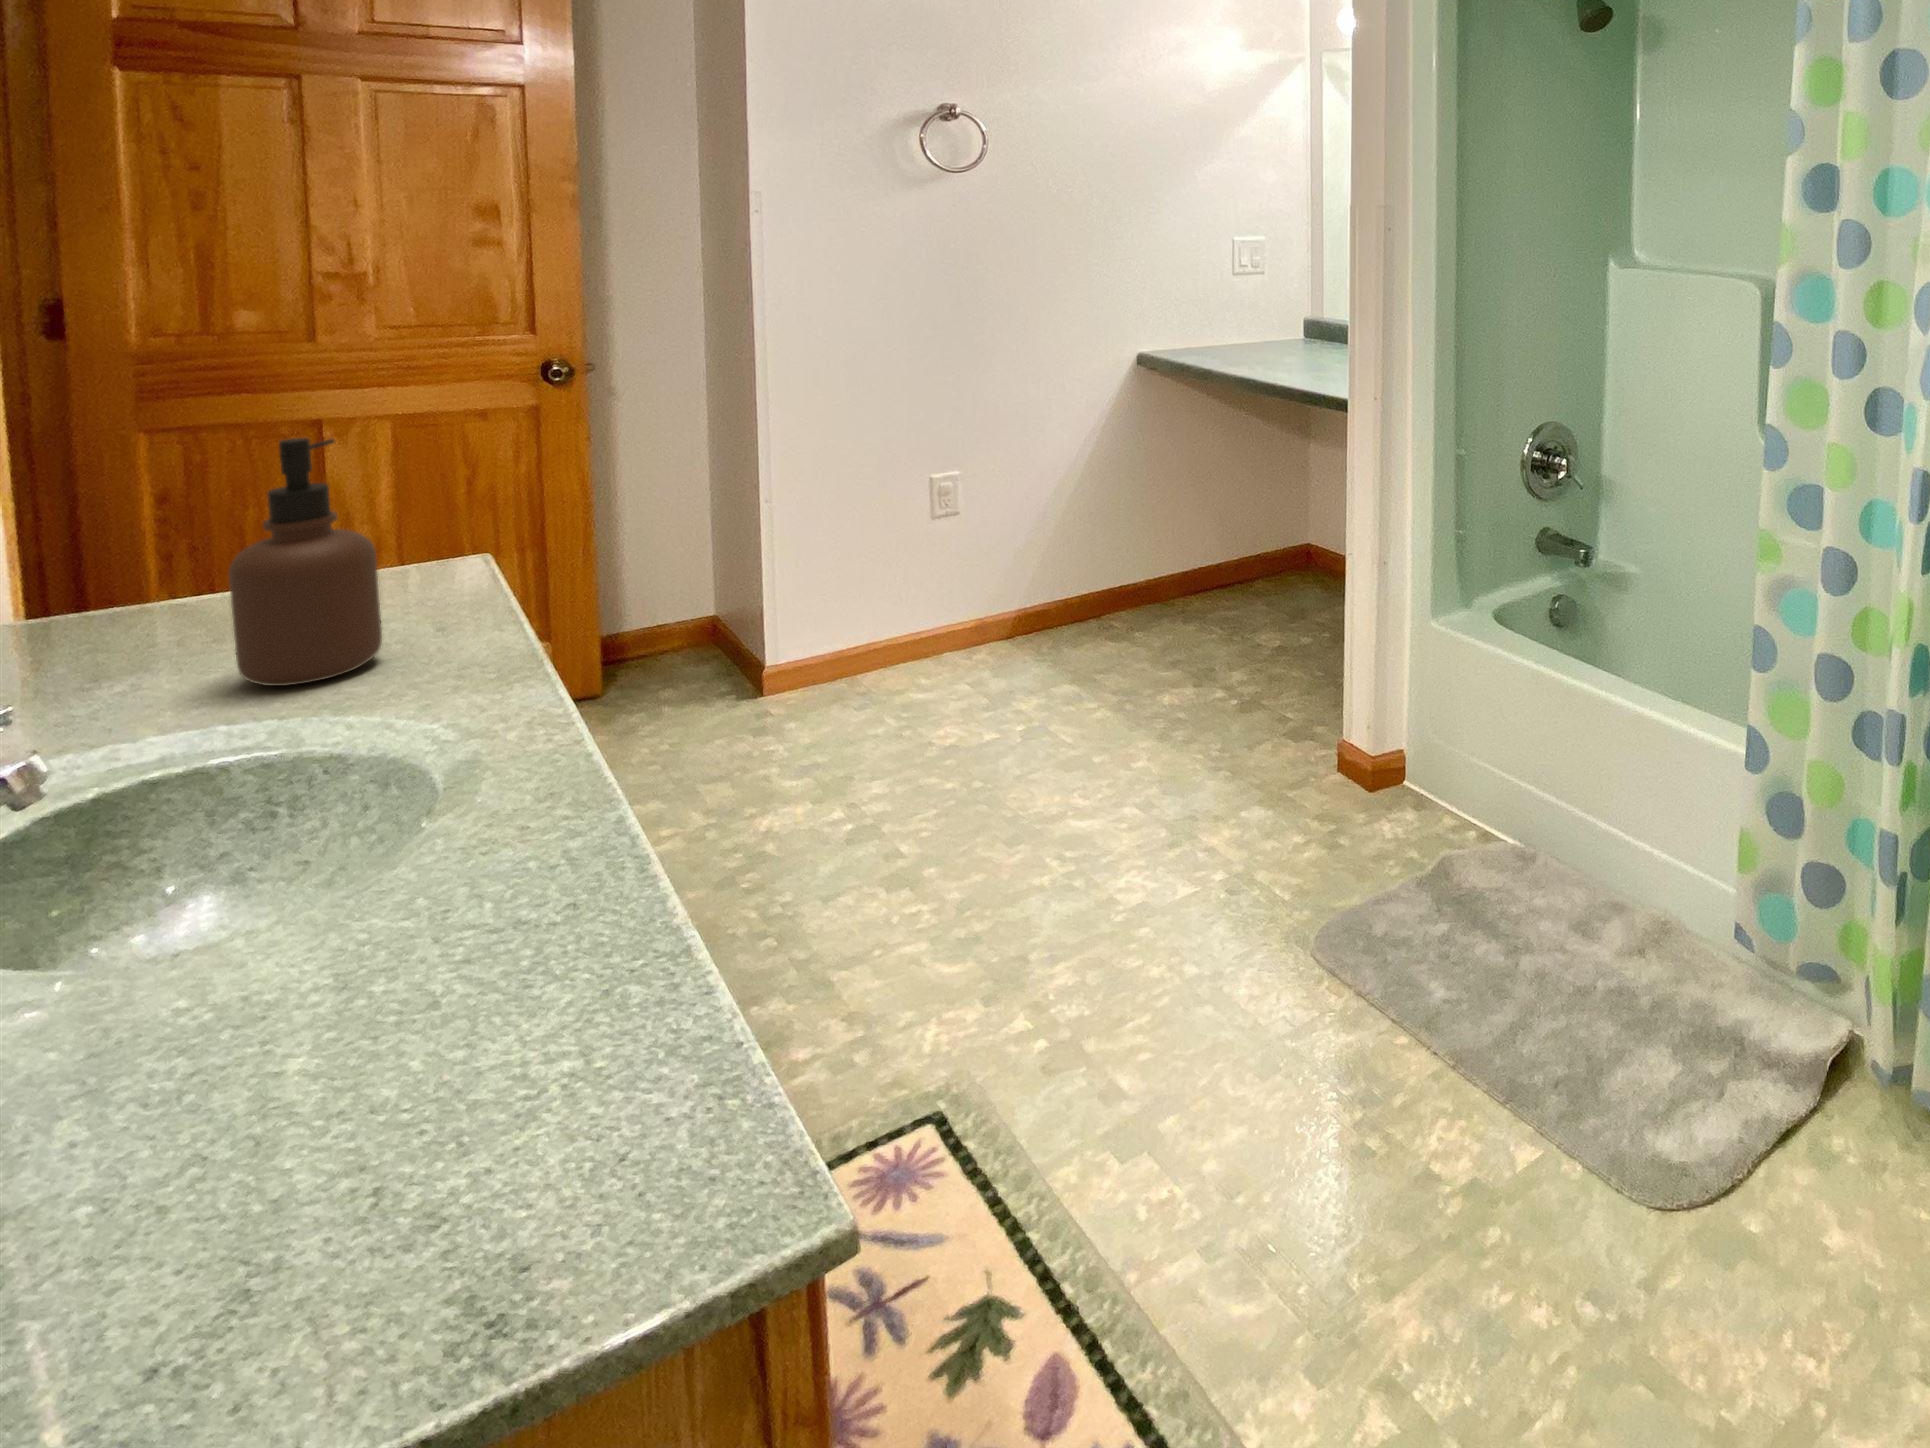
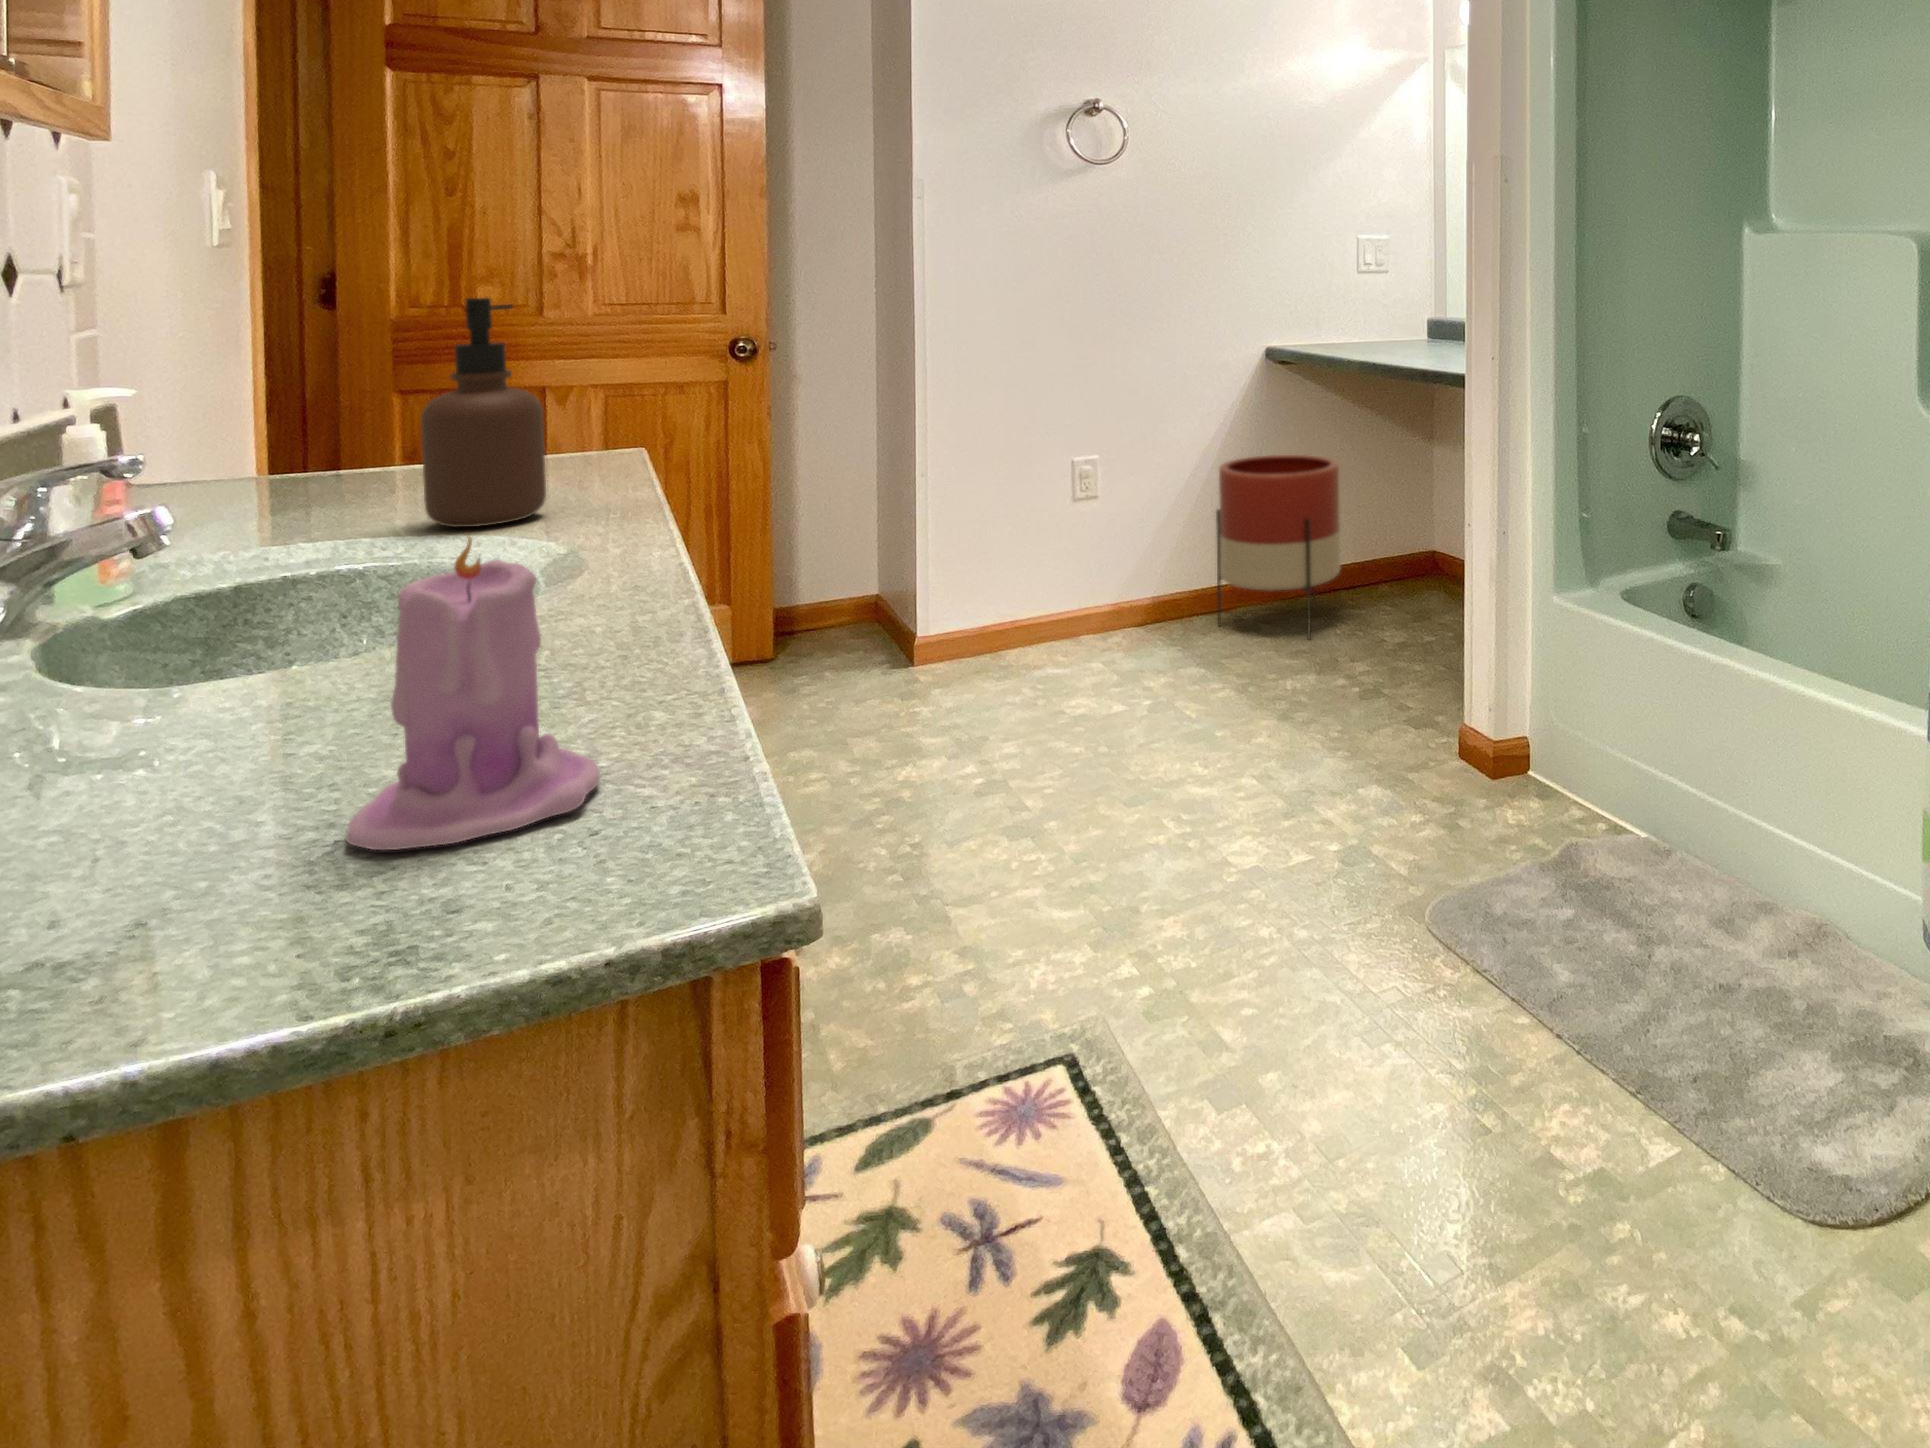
planter: none [1093,459,1217,641] -> present [1216,455,1340,639]
candle: none [255,886,529,1230] -> present [346,535,600,850]

